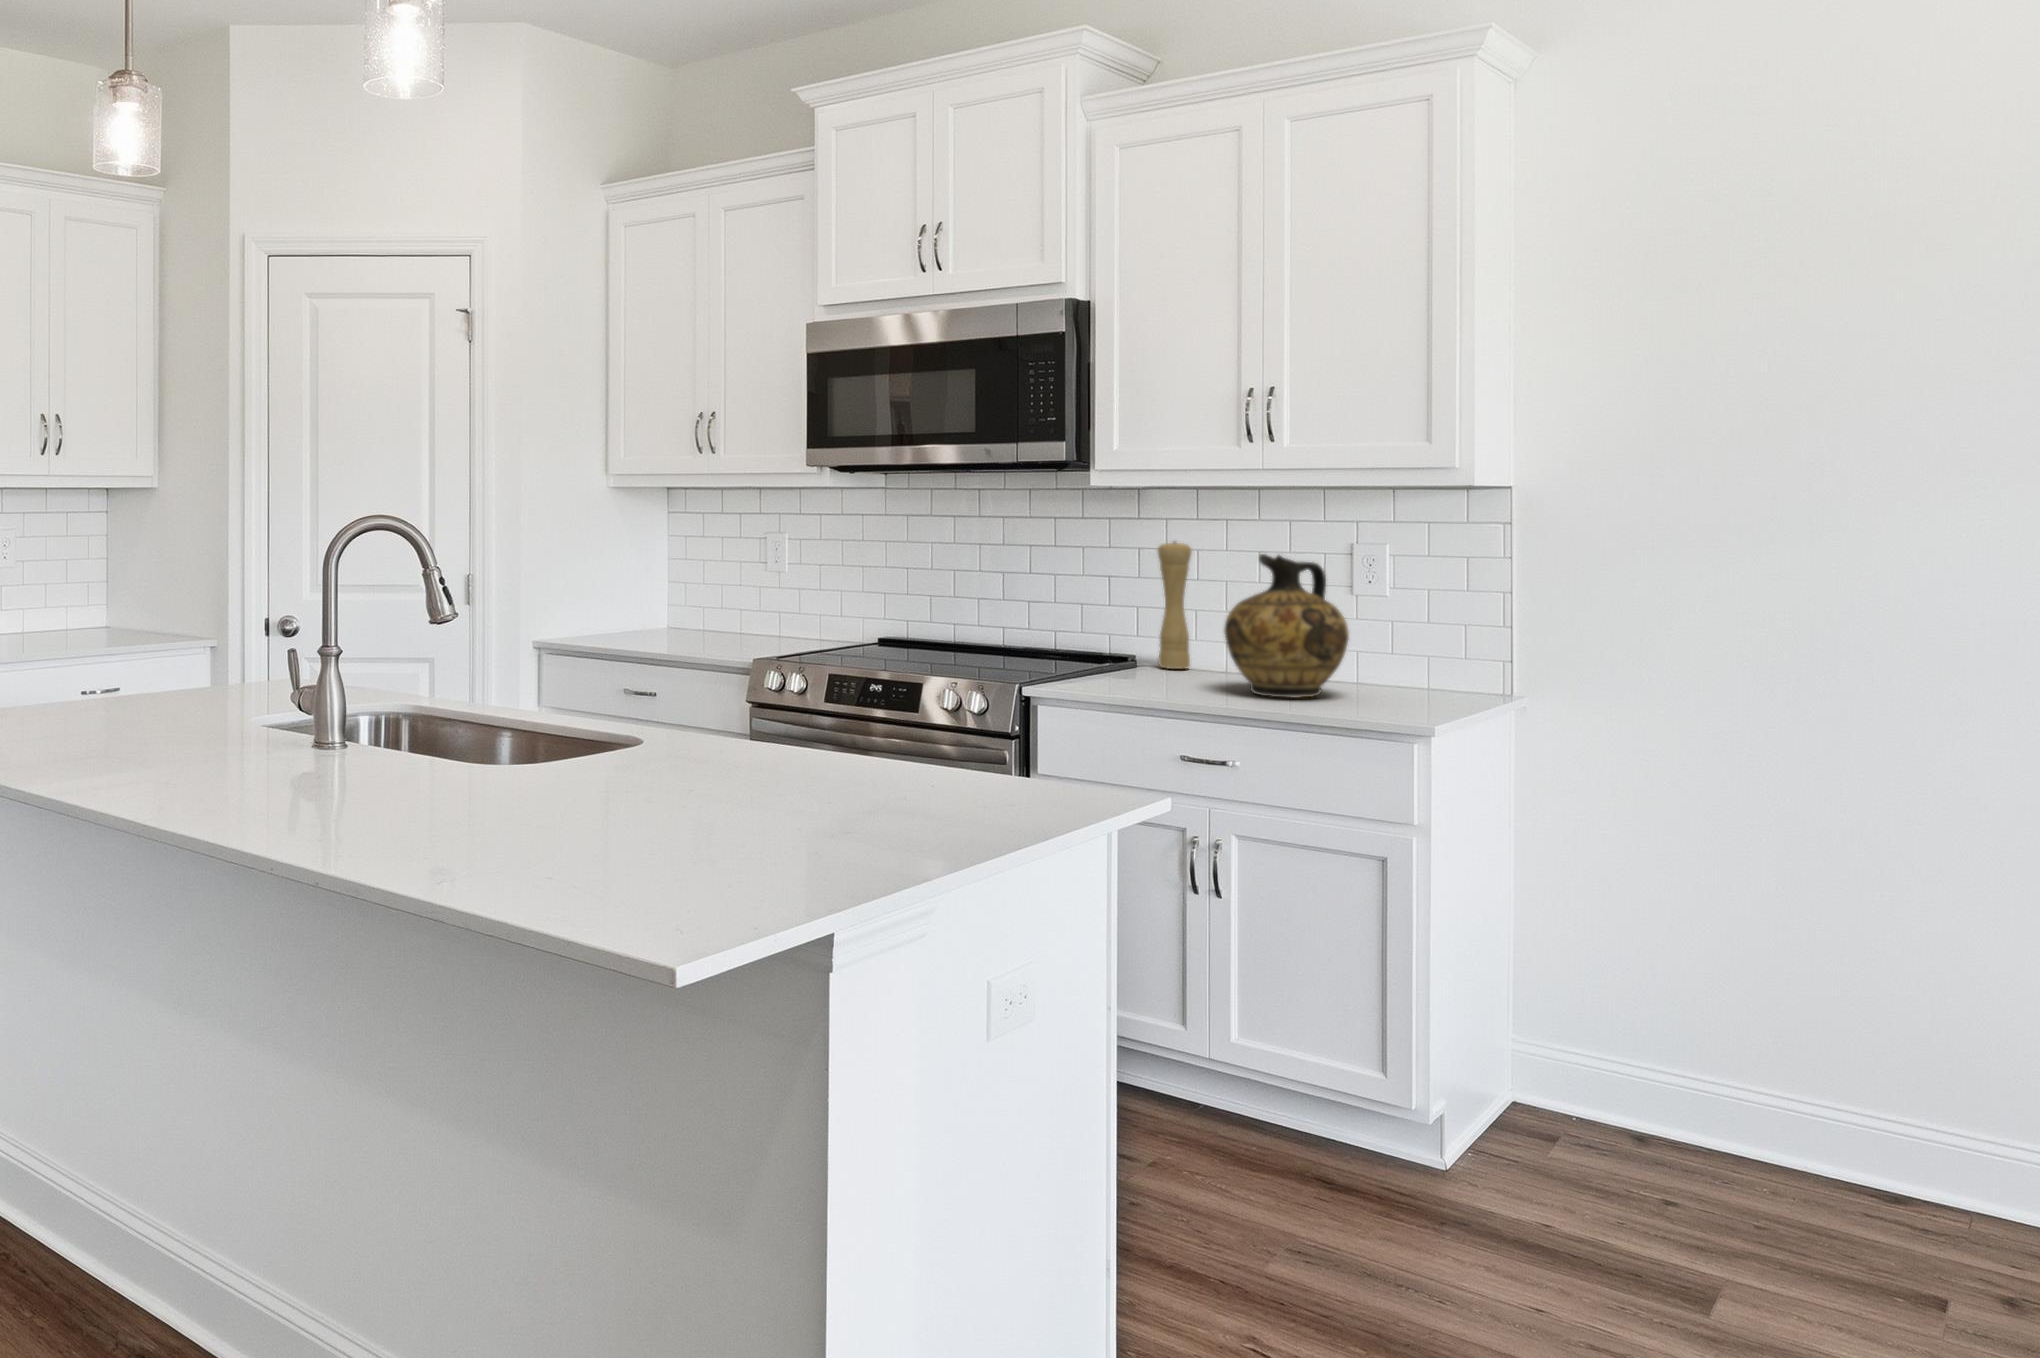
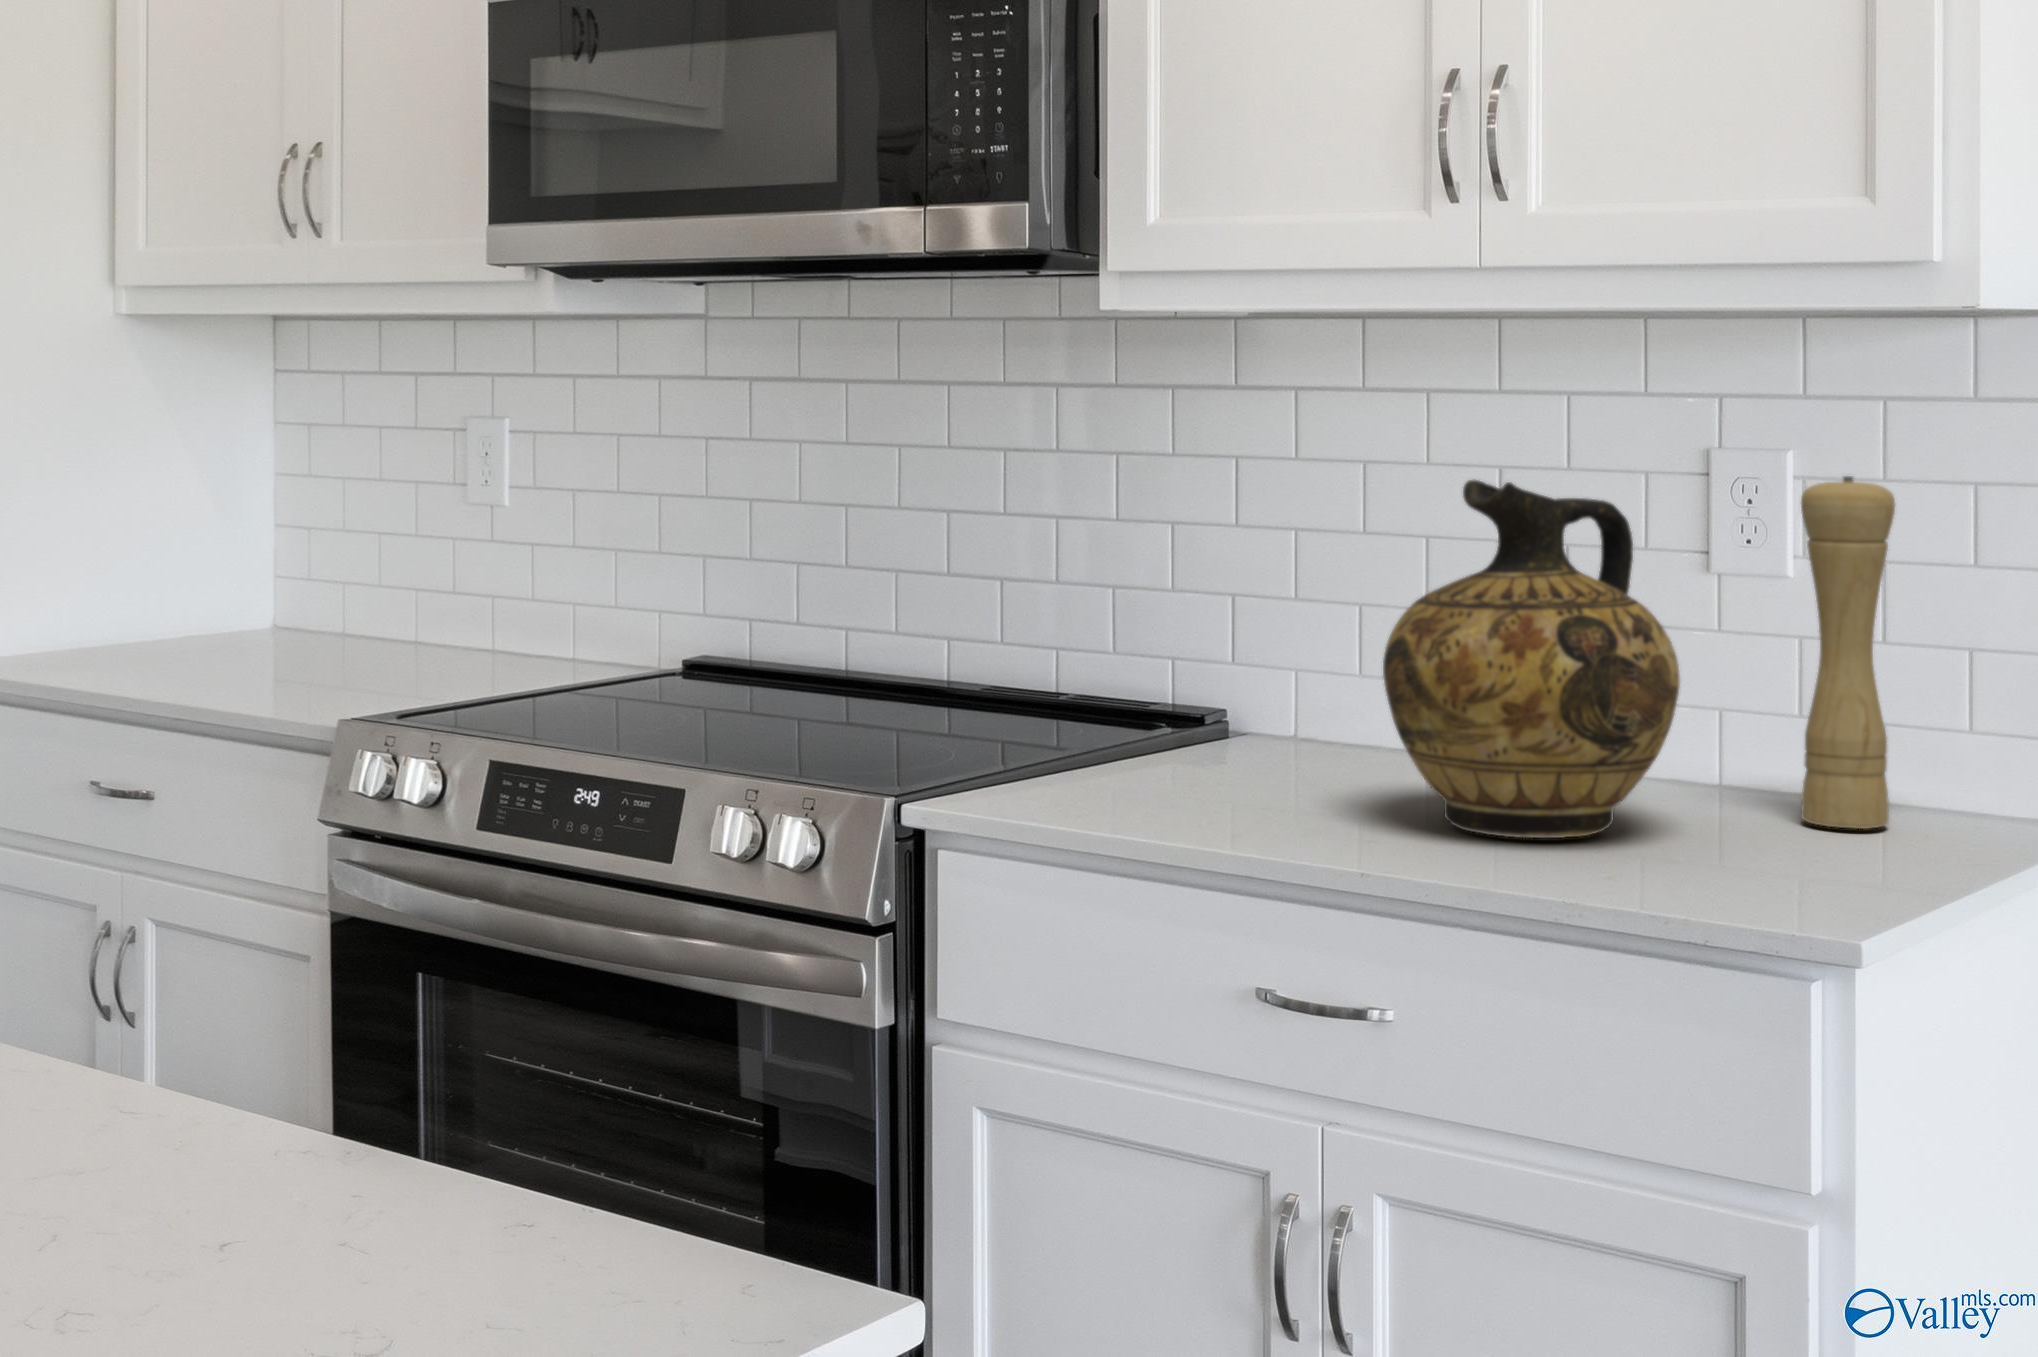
pepper mill: present [1158,541,1191,669] -> present [1801,476,1895,829]

